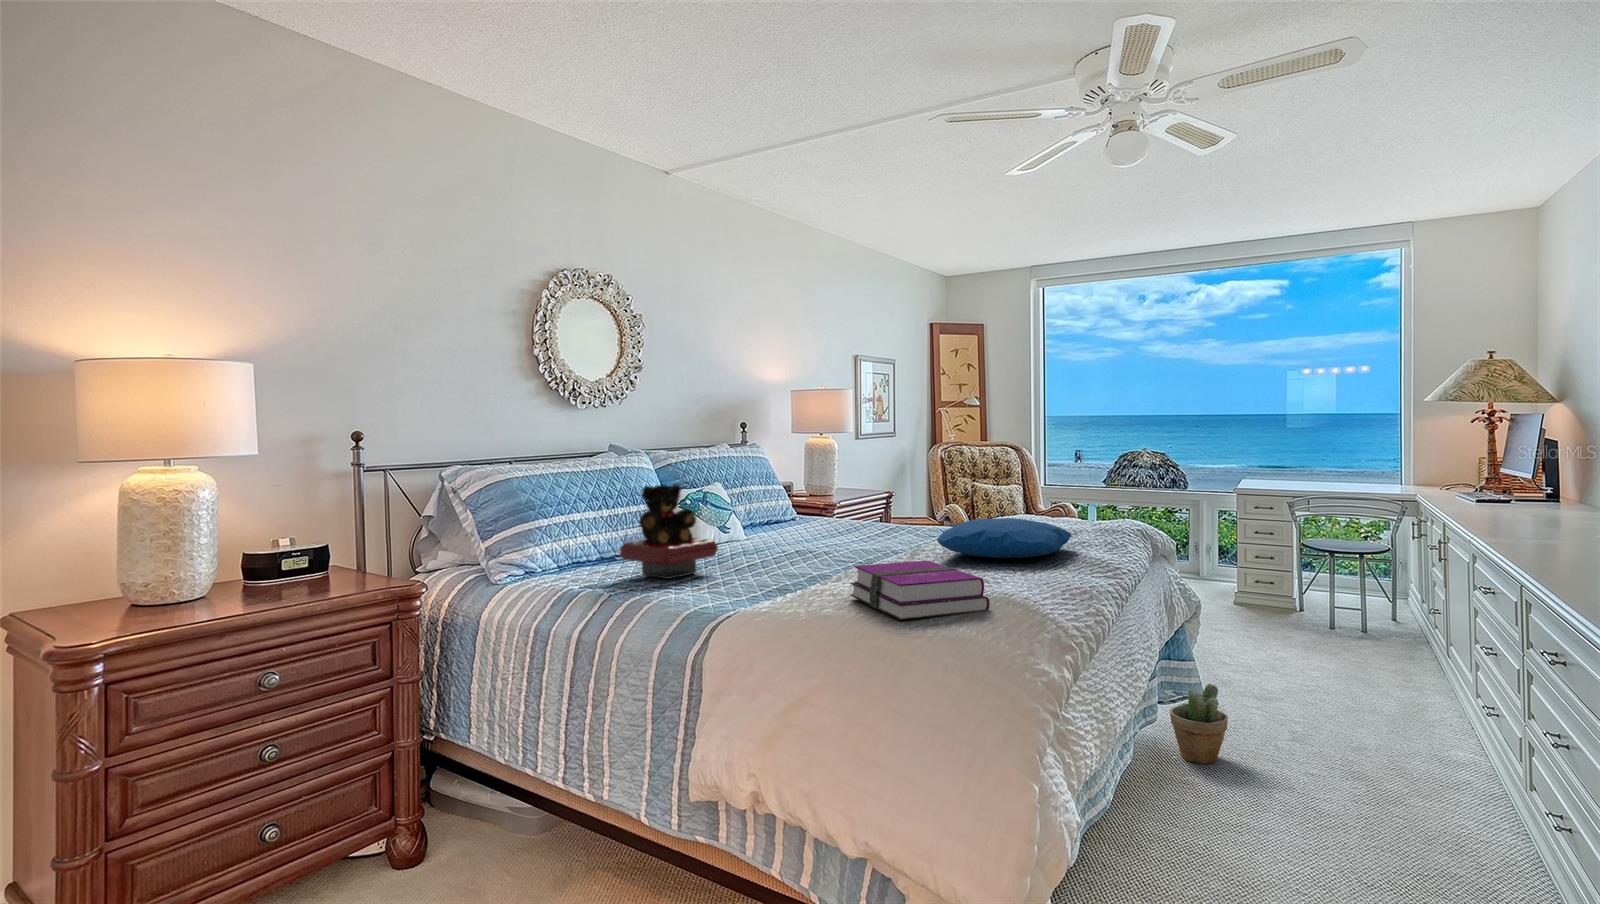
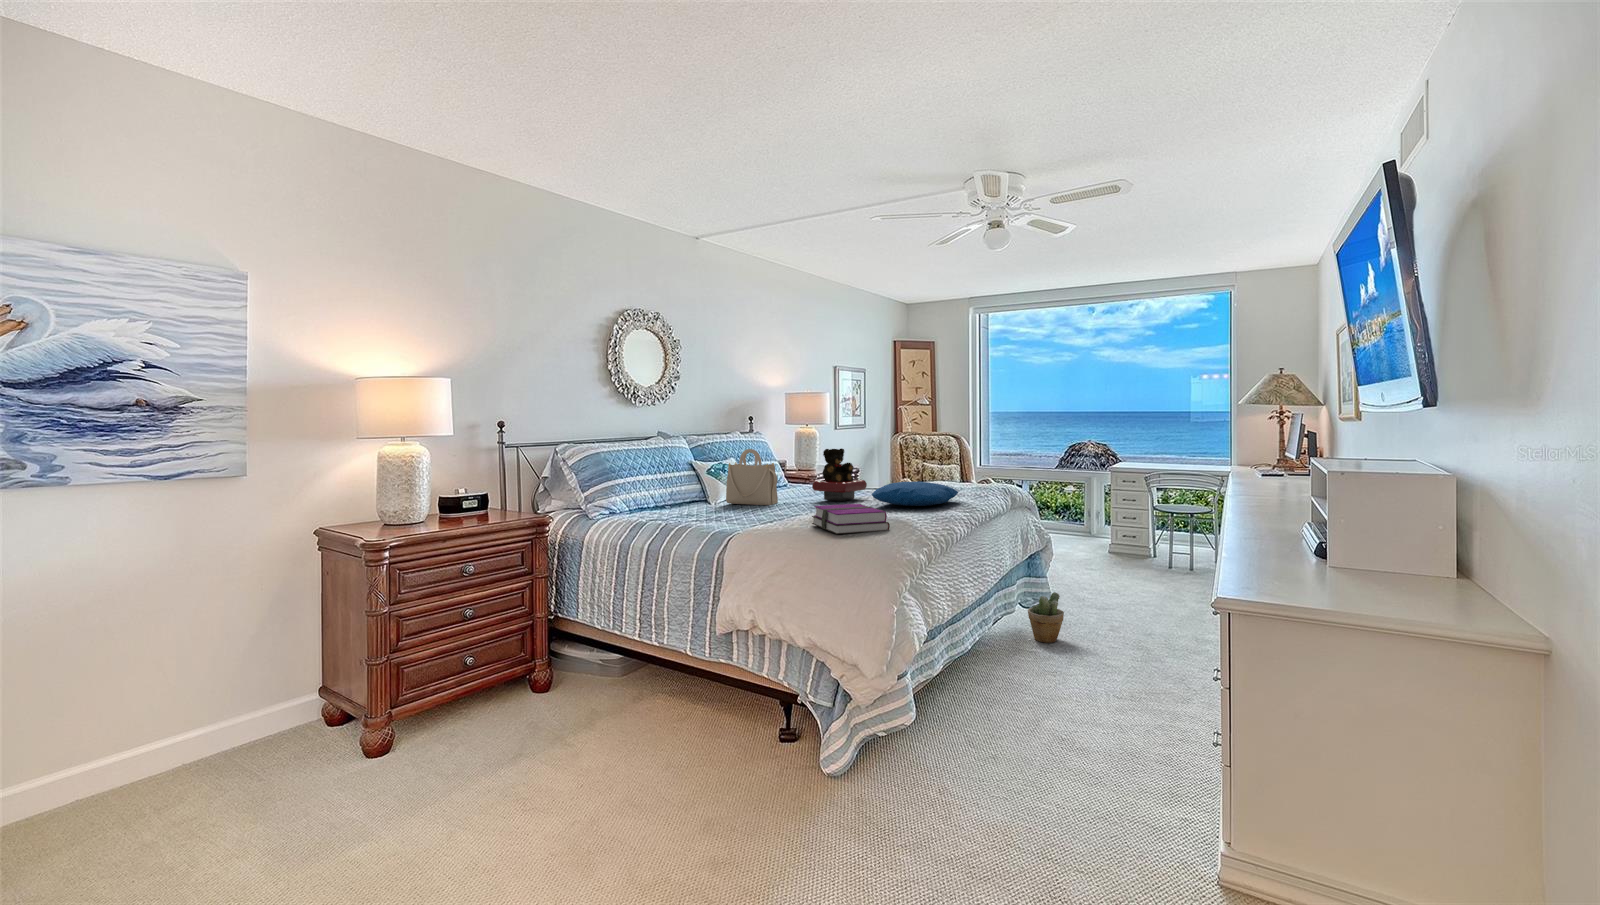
handbag: none [708,469,786,555] -> present [726,449,778,505]
teddy bear: present [620,484,718,579] -> present [812,448,867,501]

